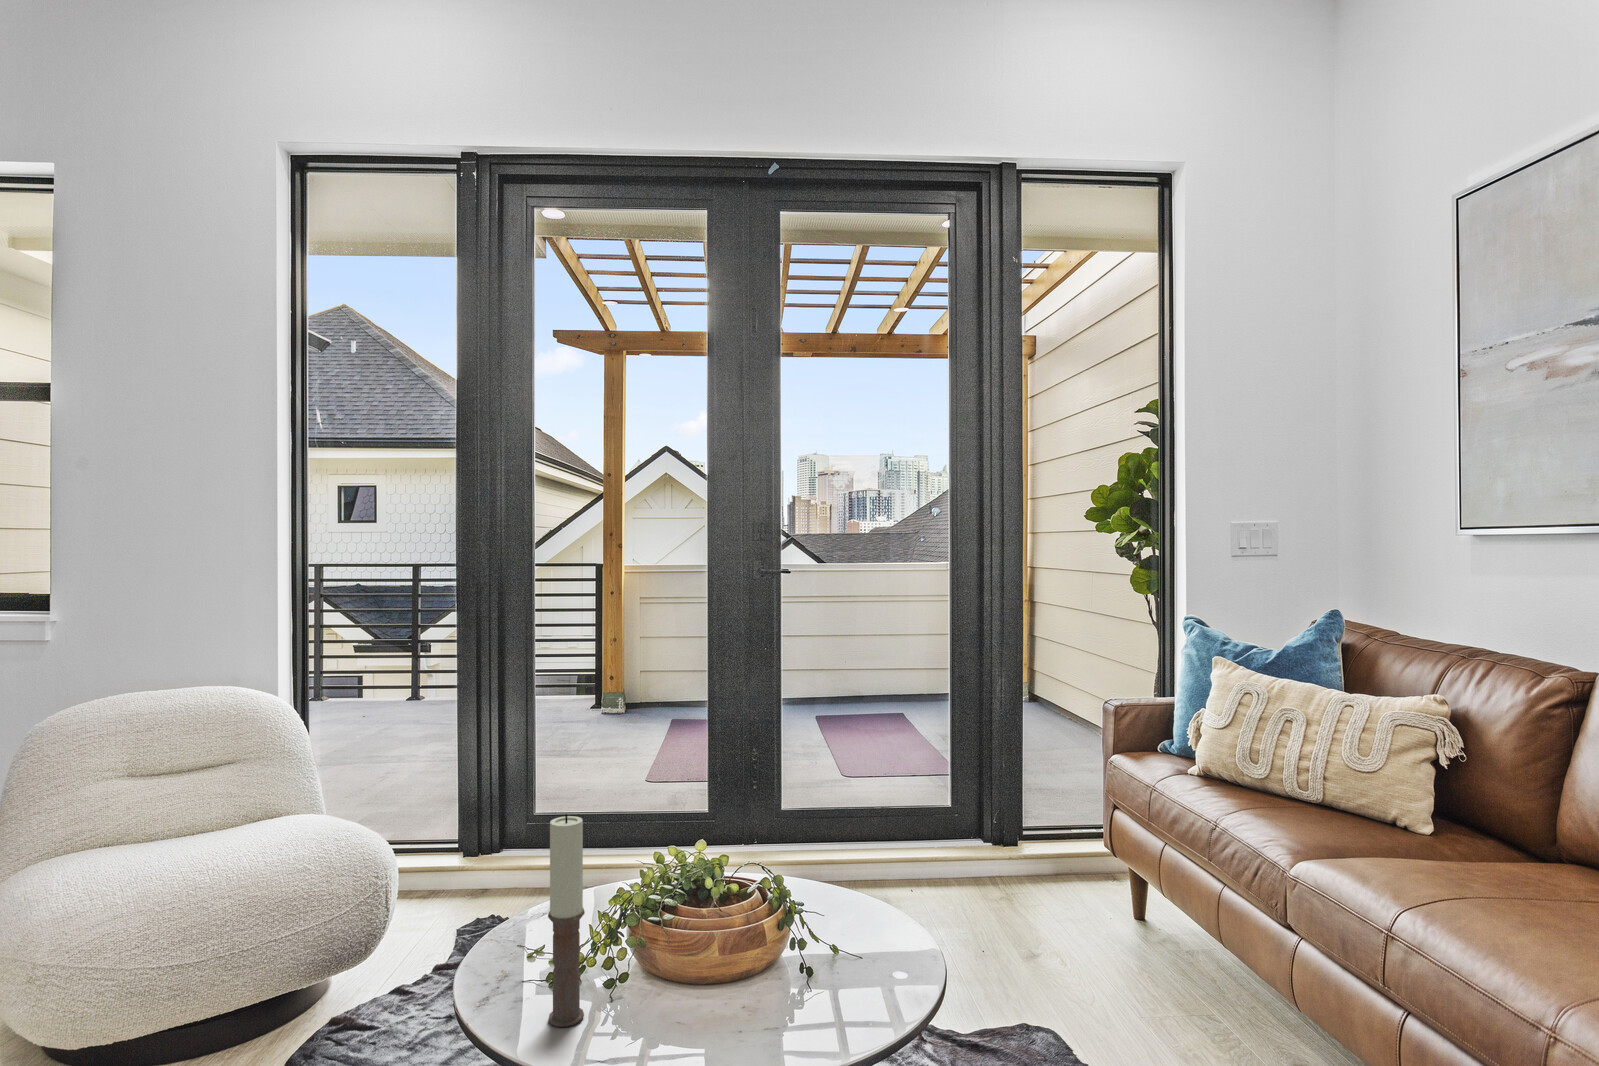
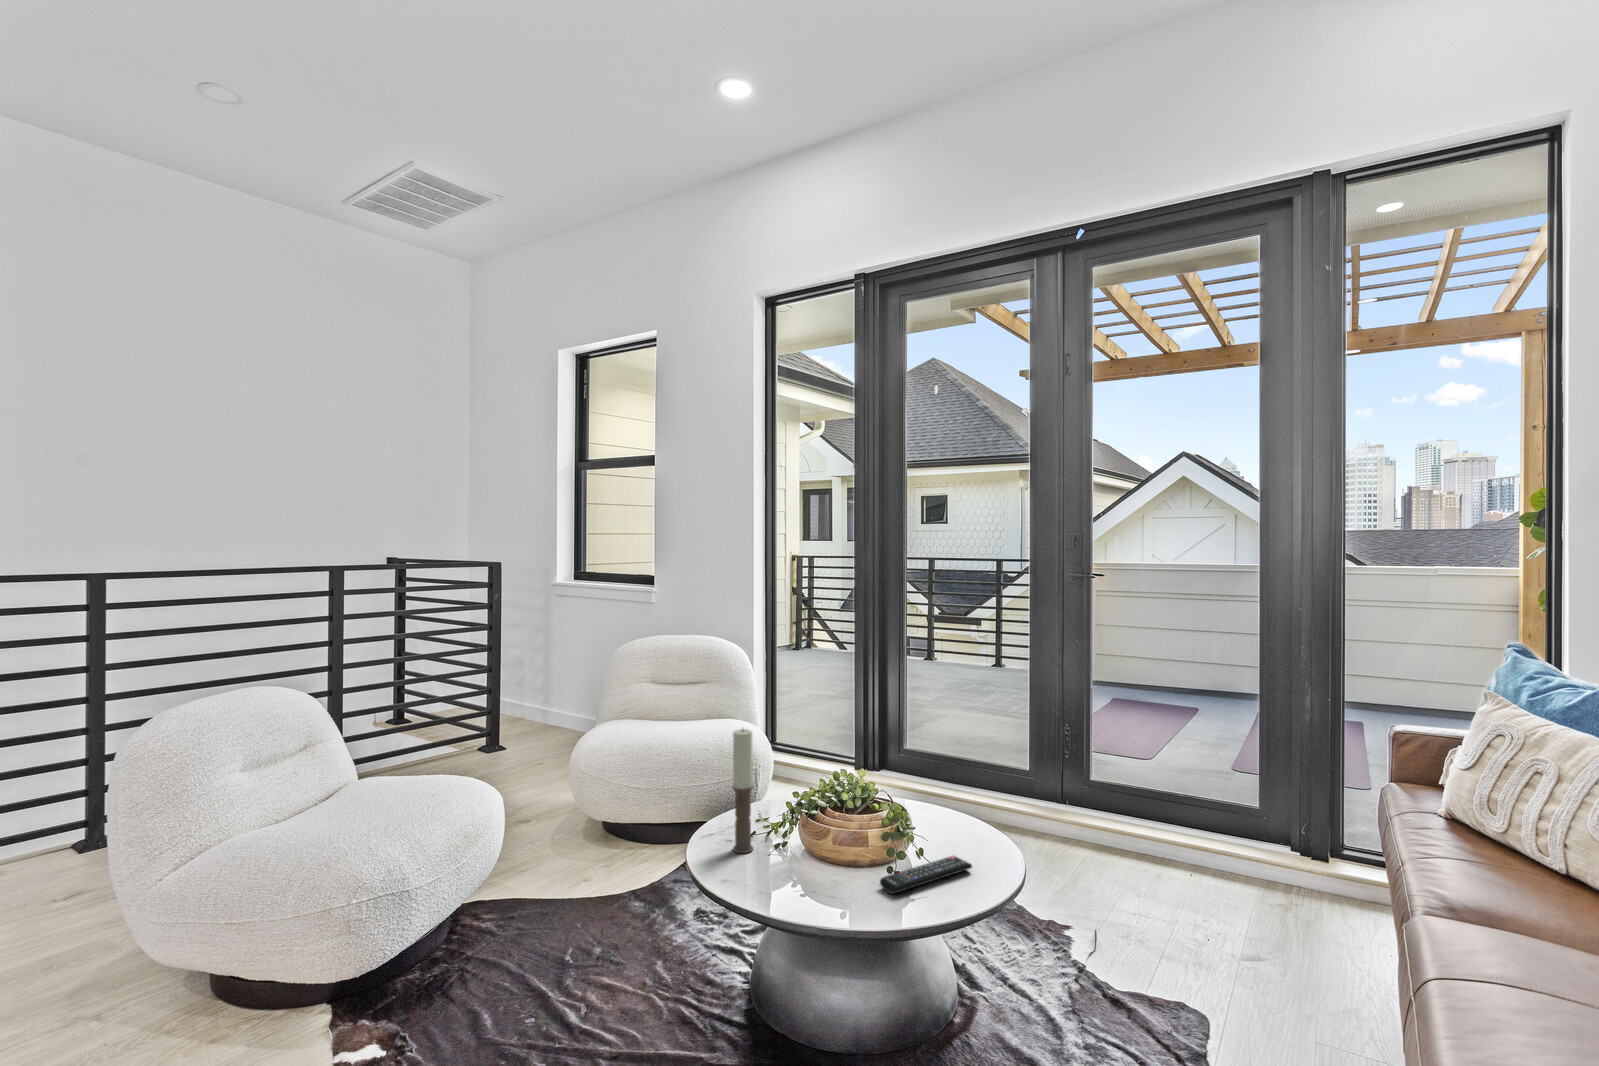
remote control: none [822,934,892,1012] -> present [880,856,972,894]

